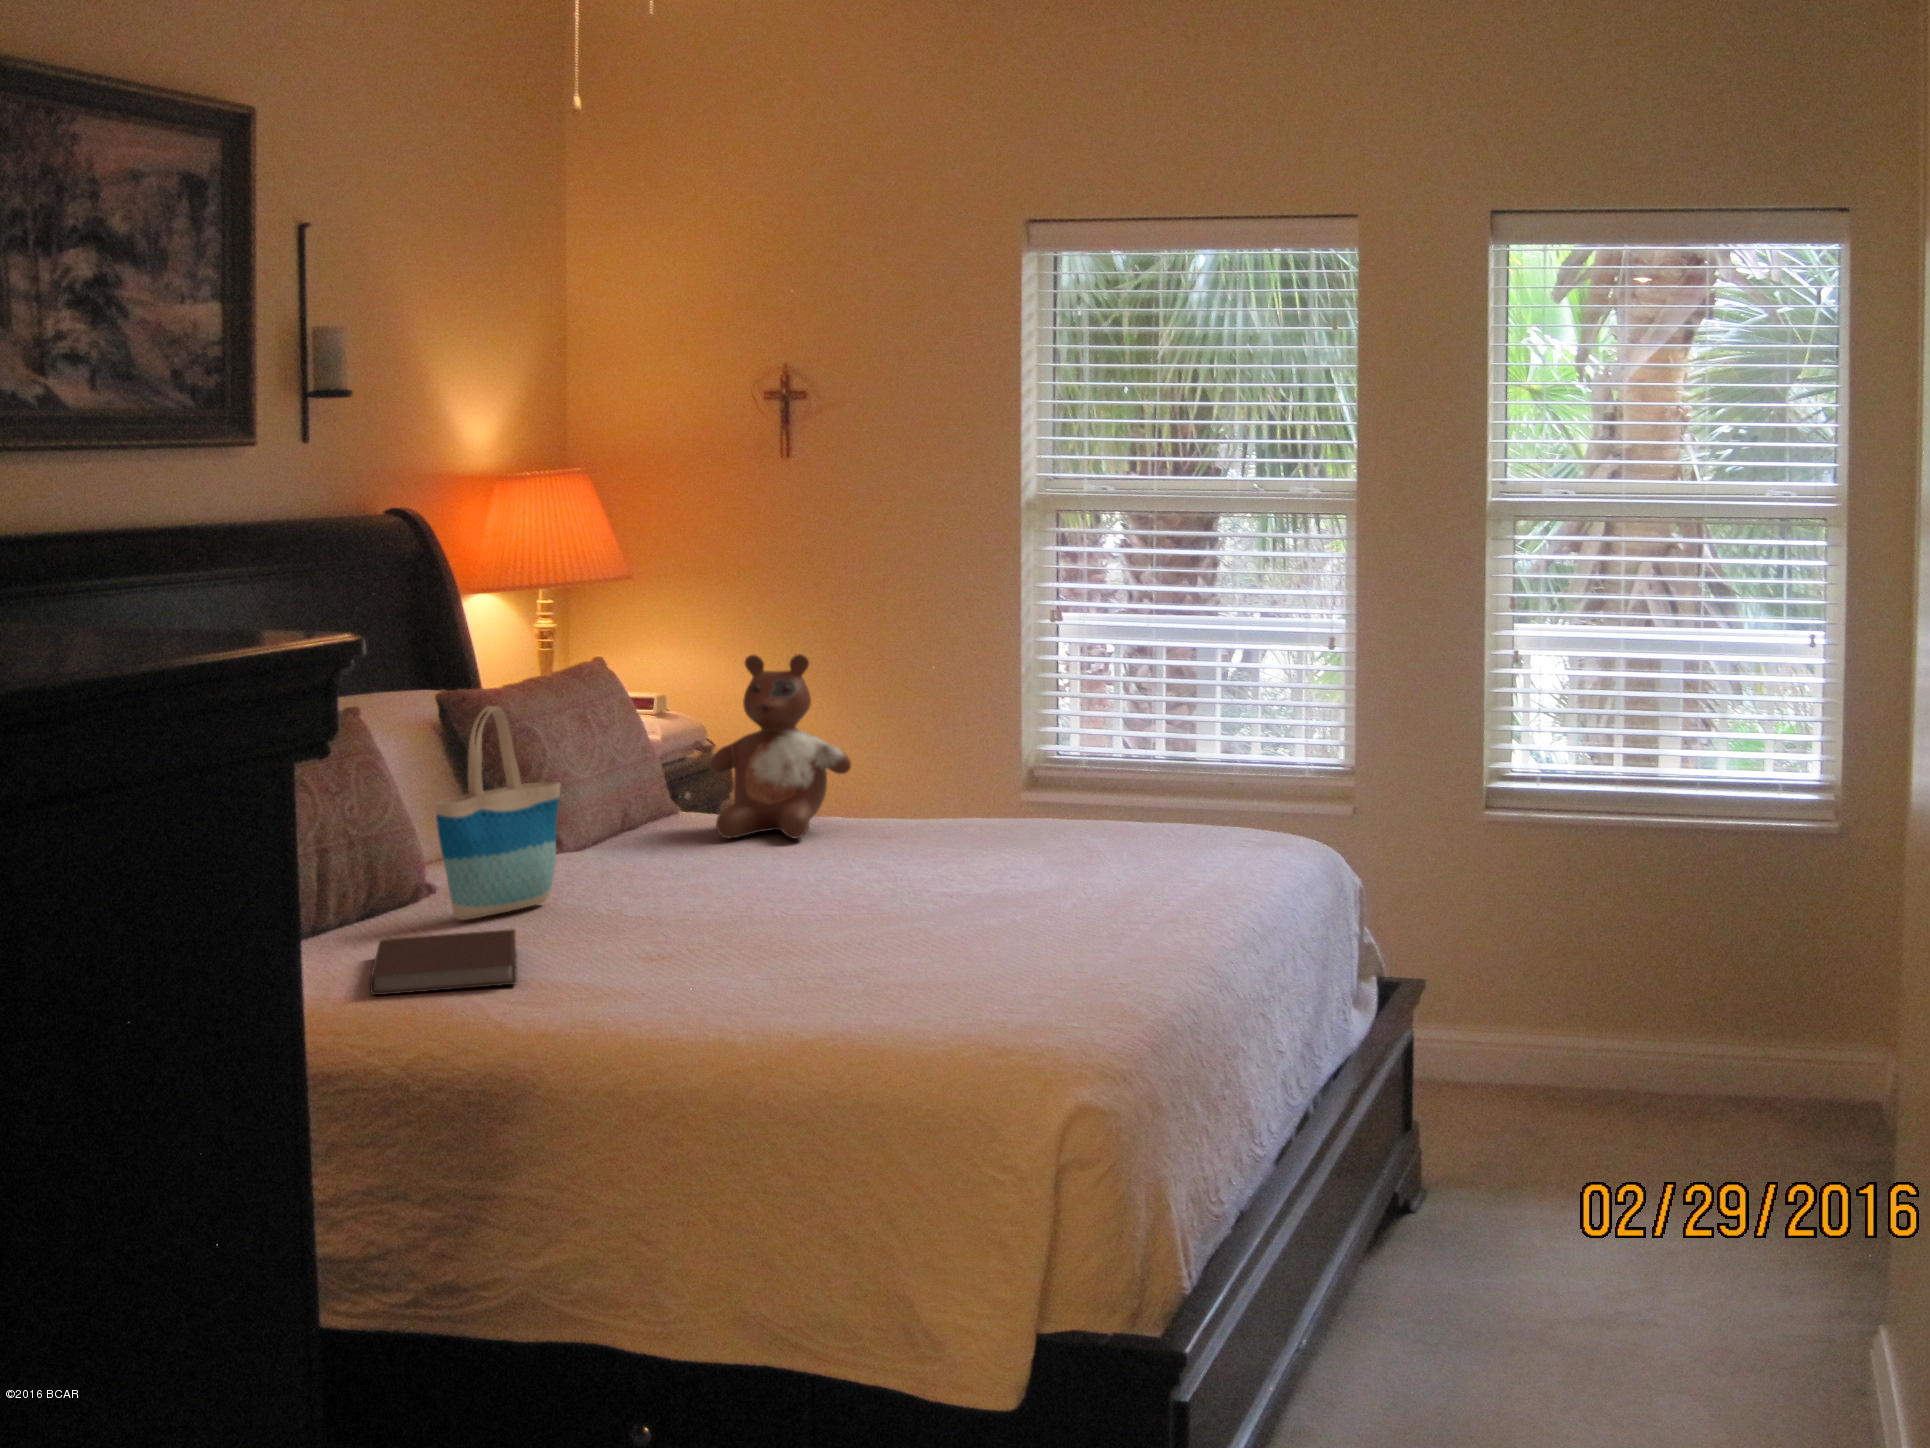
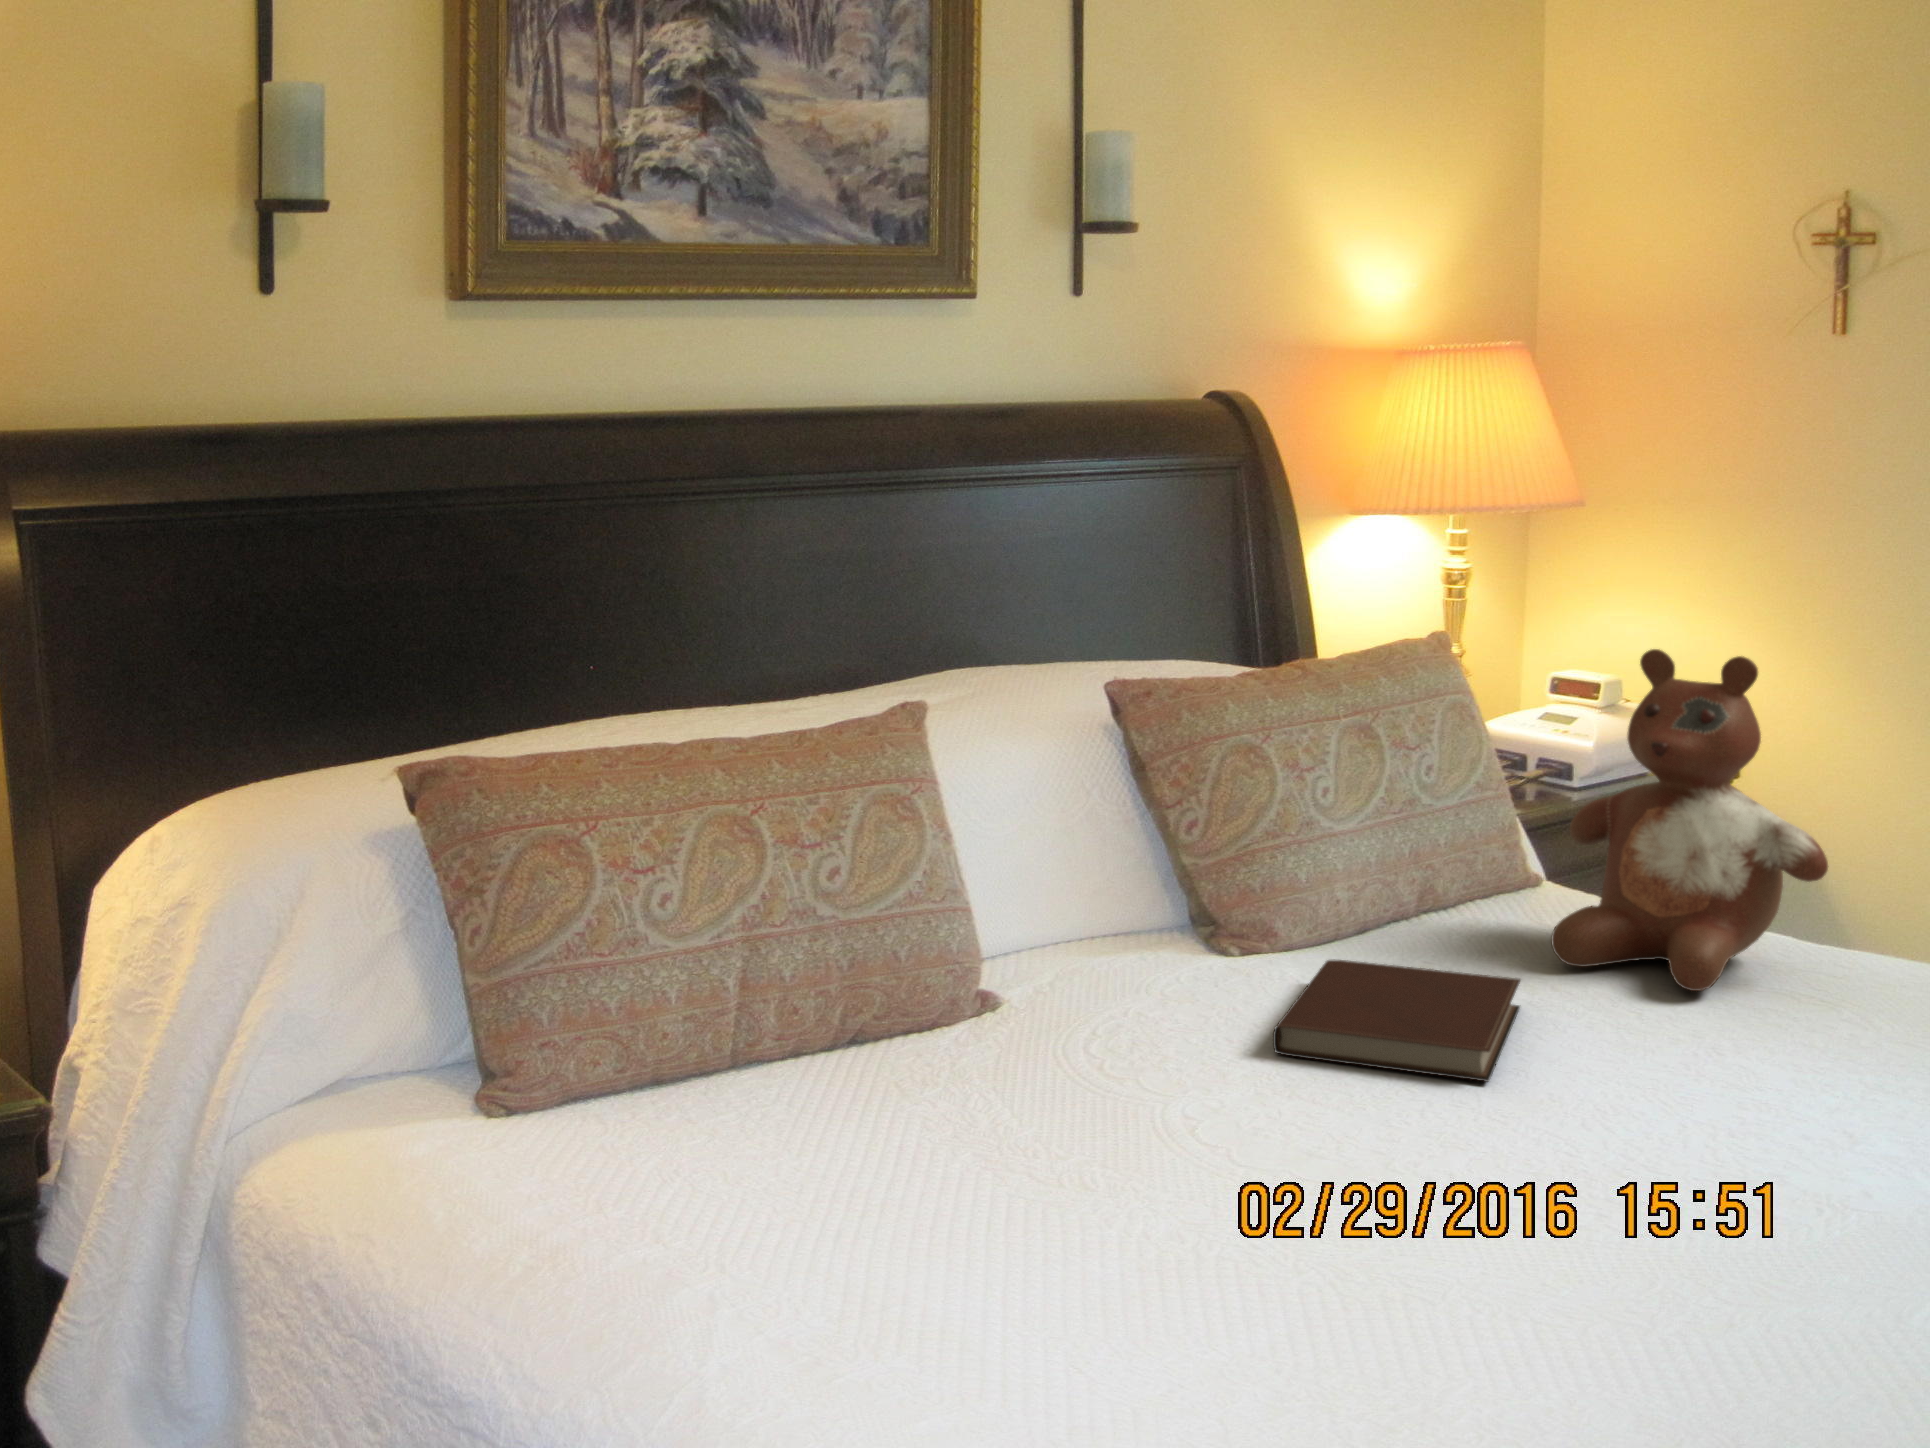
tote bag: present [435,706,560,920] -> none [924,718,1177,1080]
notebook: present [370,929,517,995] -> present [1273,959,1520,1082]

